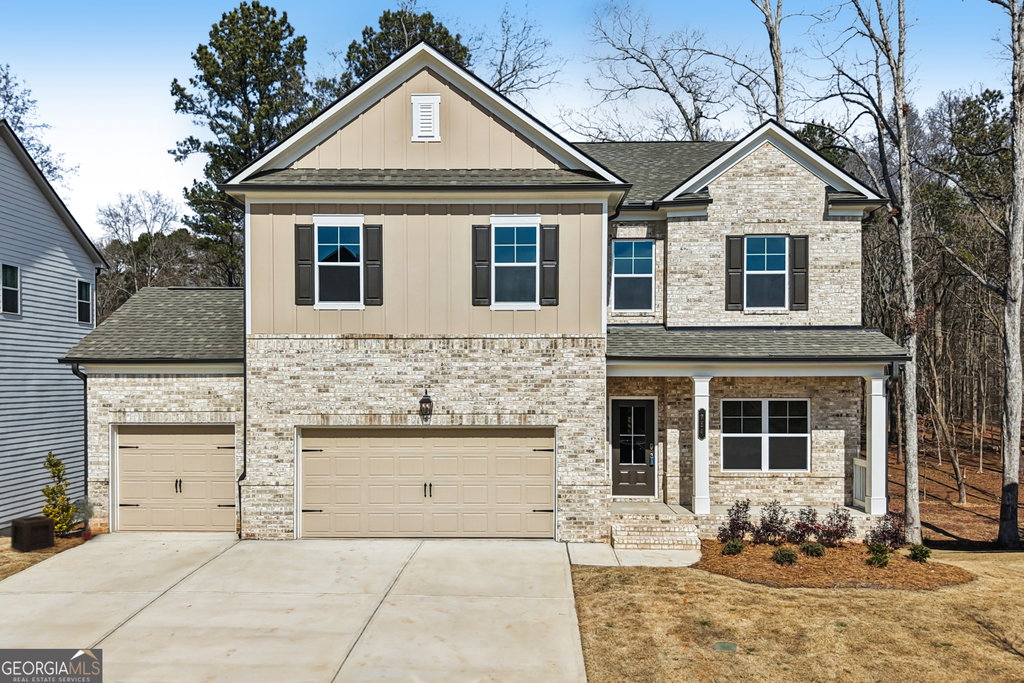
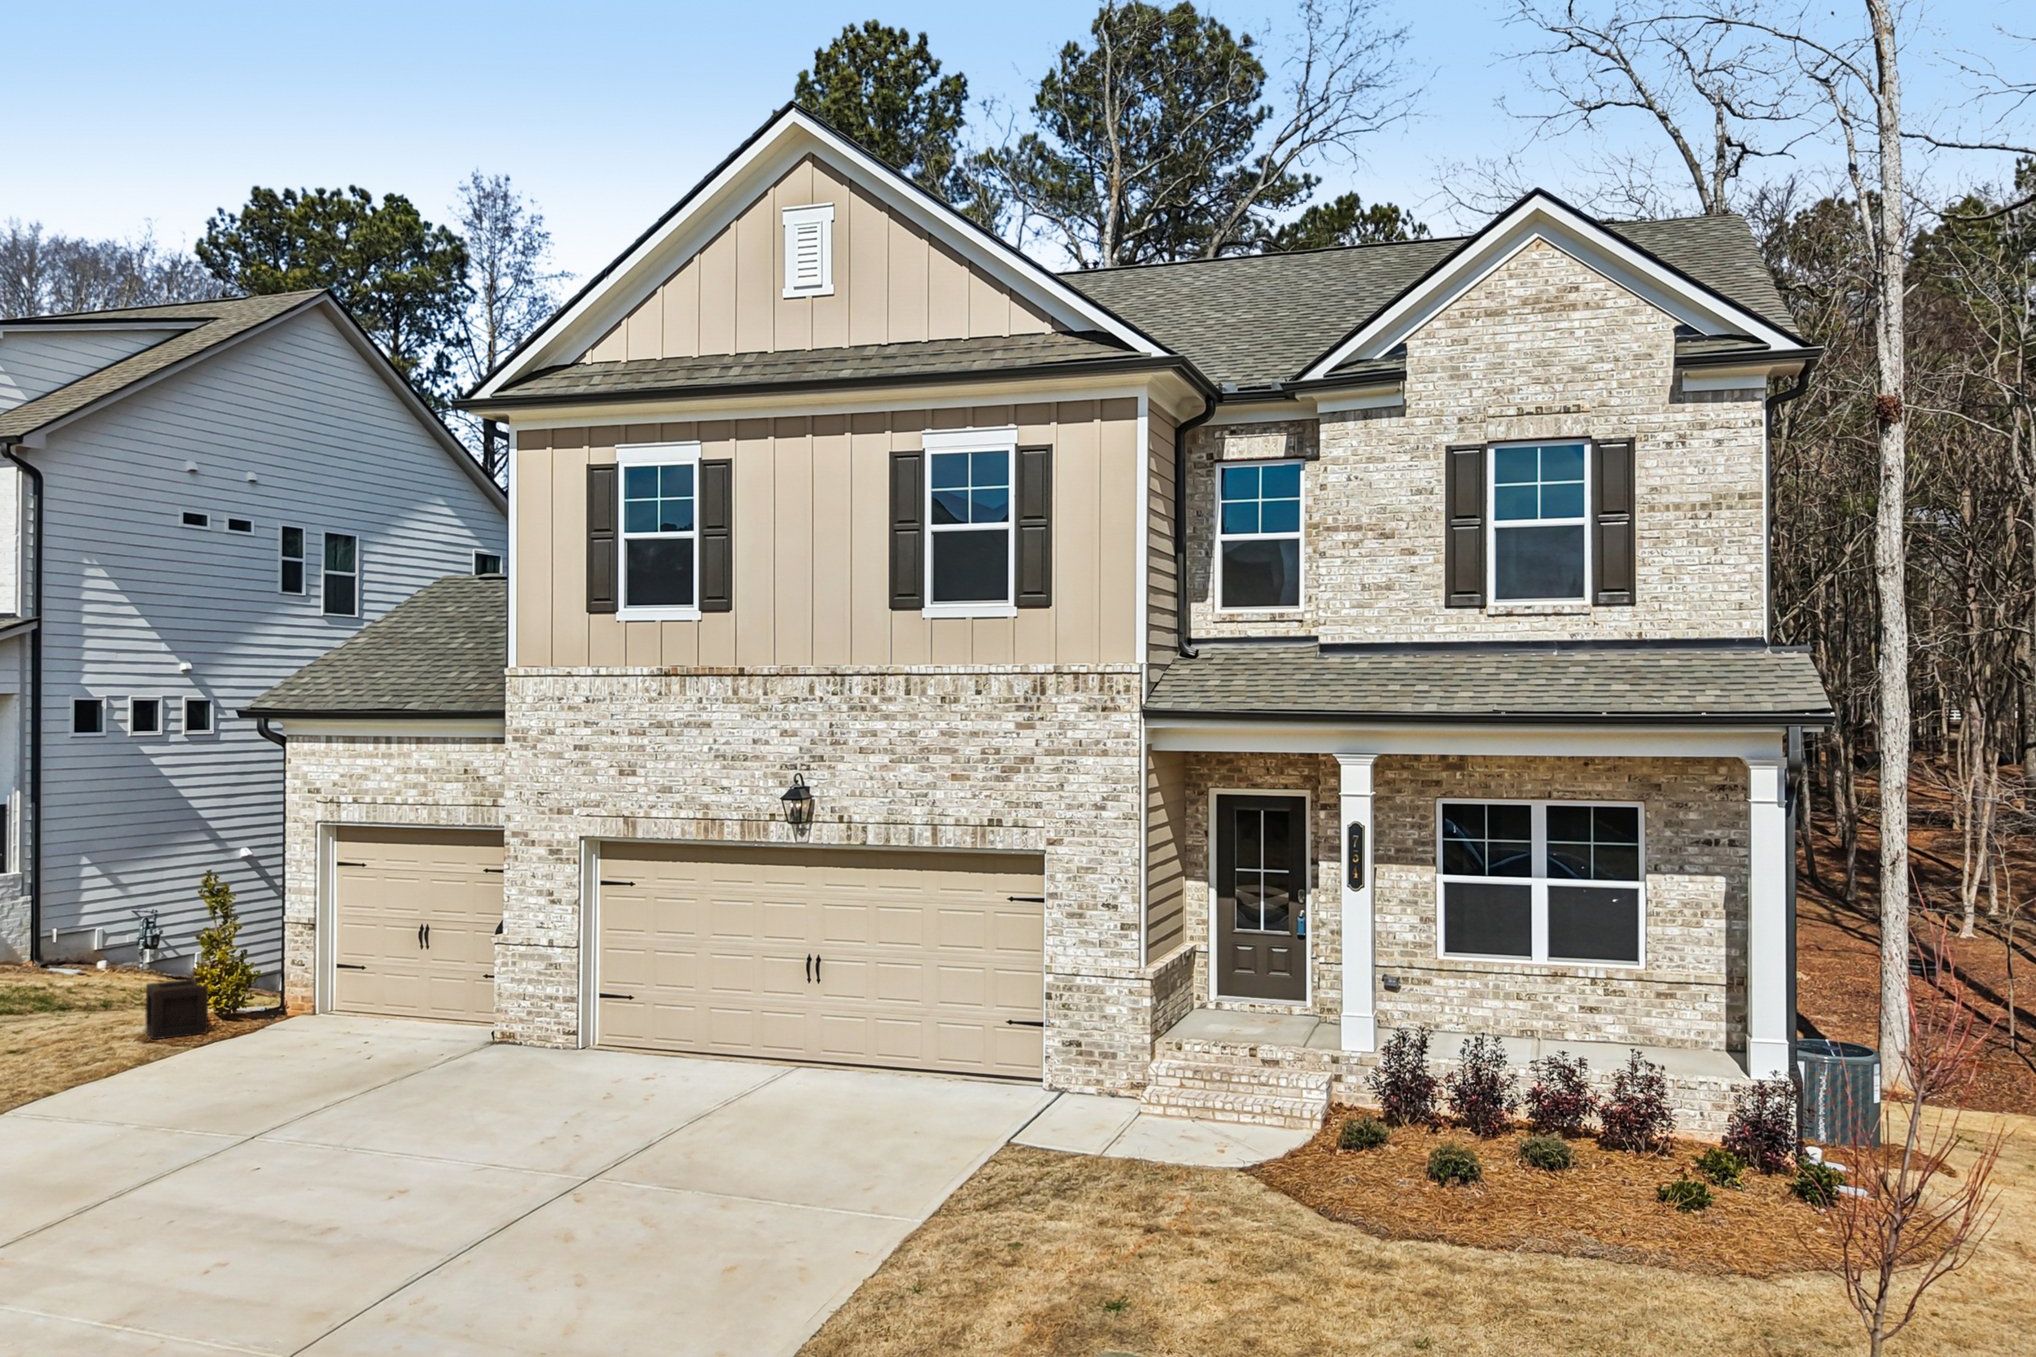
potted tree: present [71,496,94,540] -> none [249,947,292,1025]

